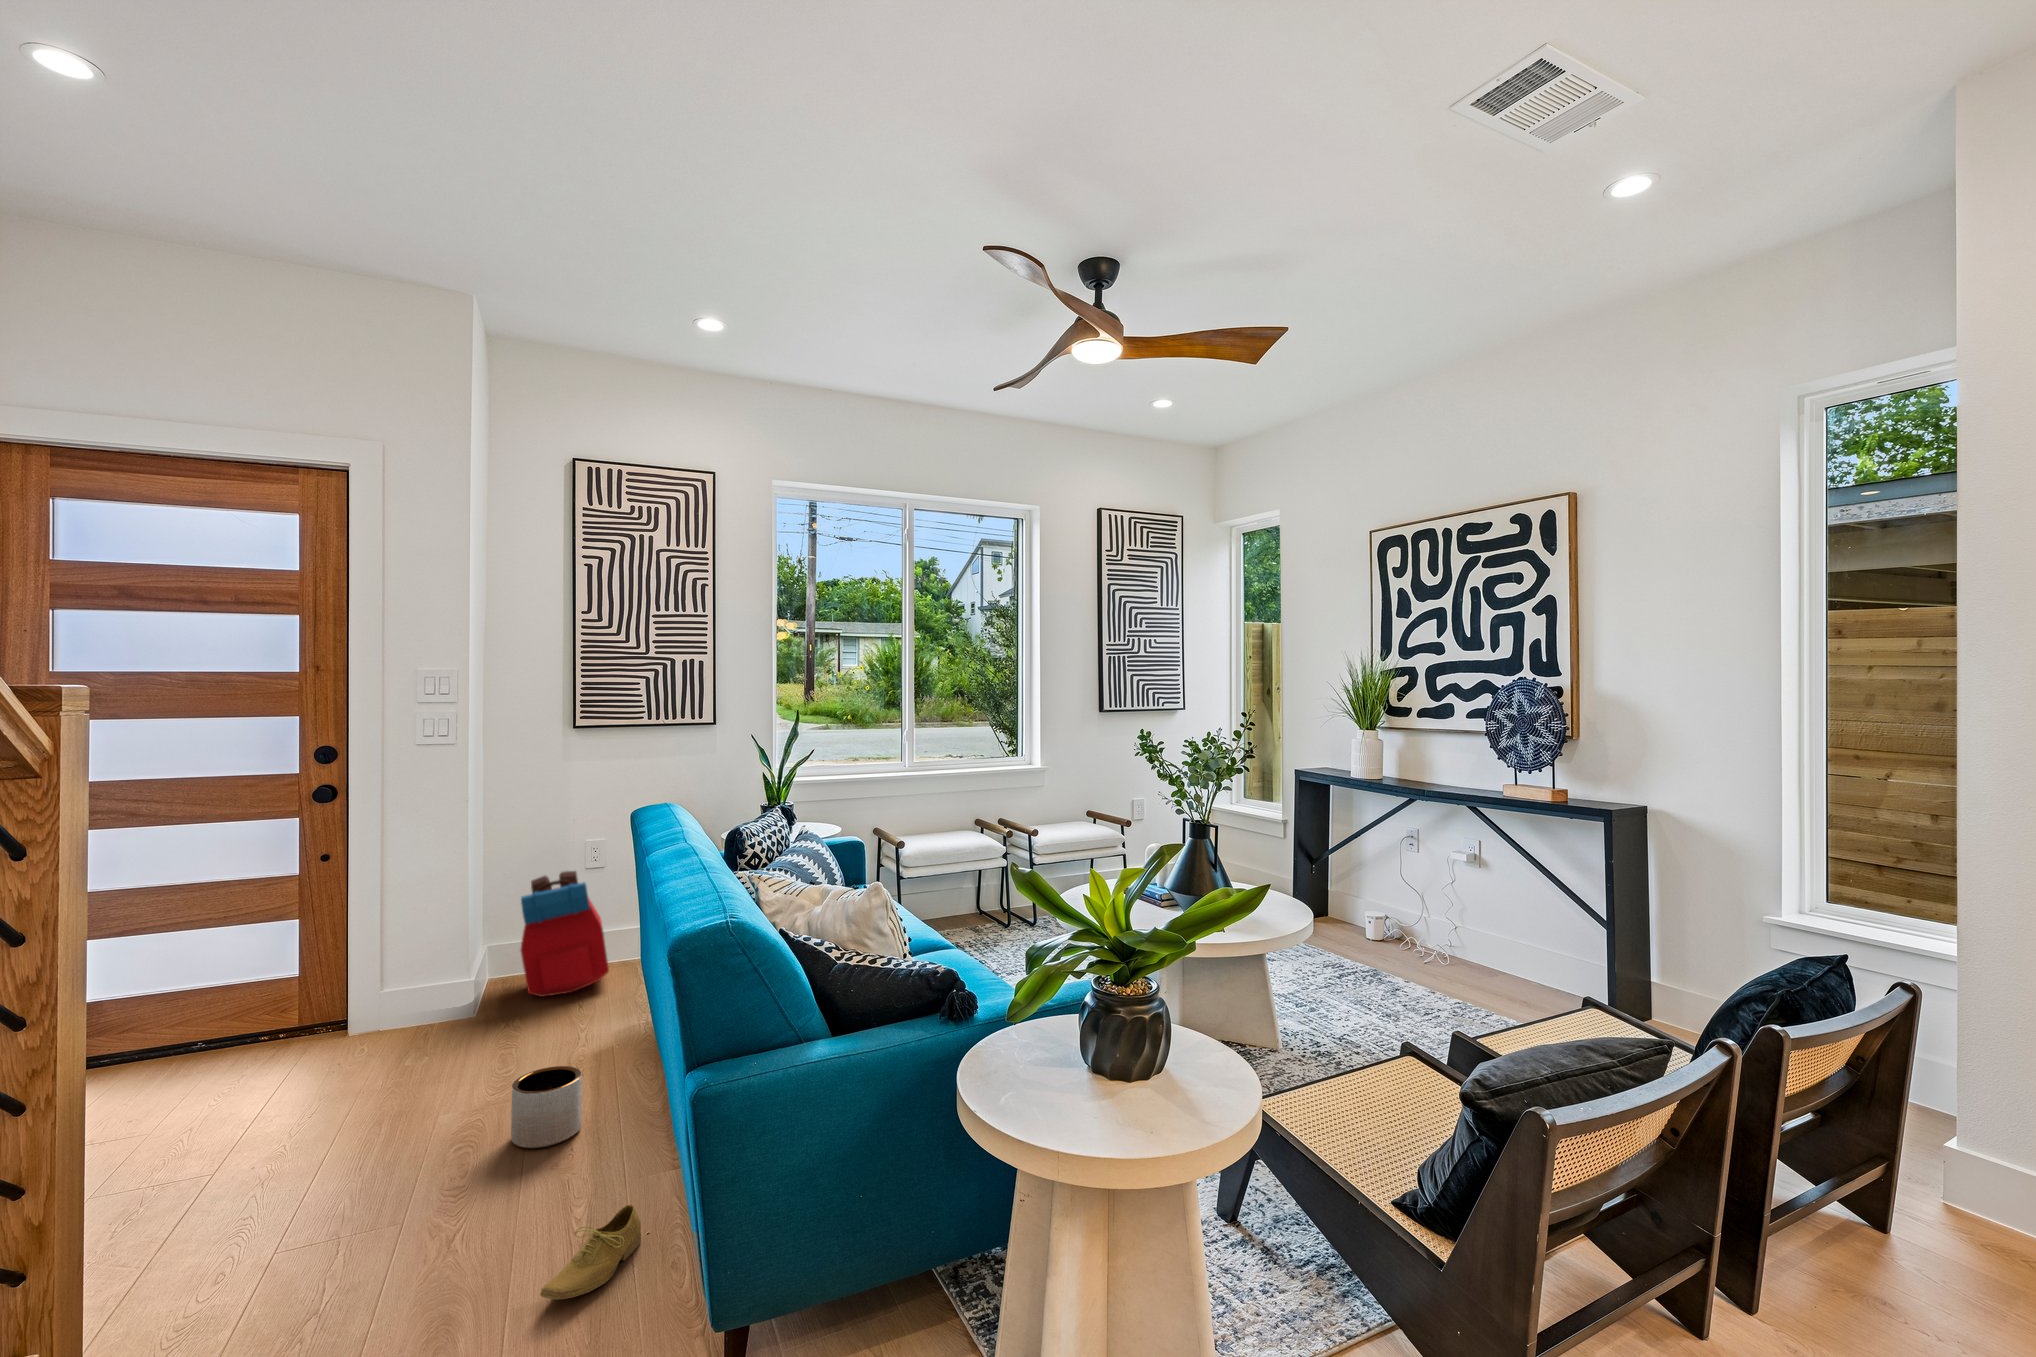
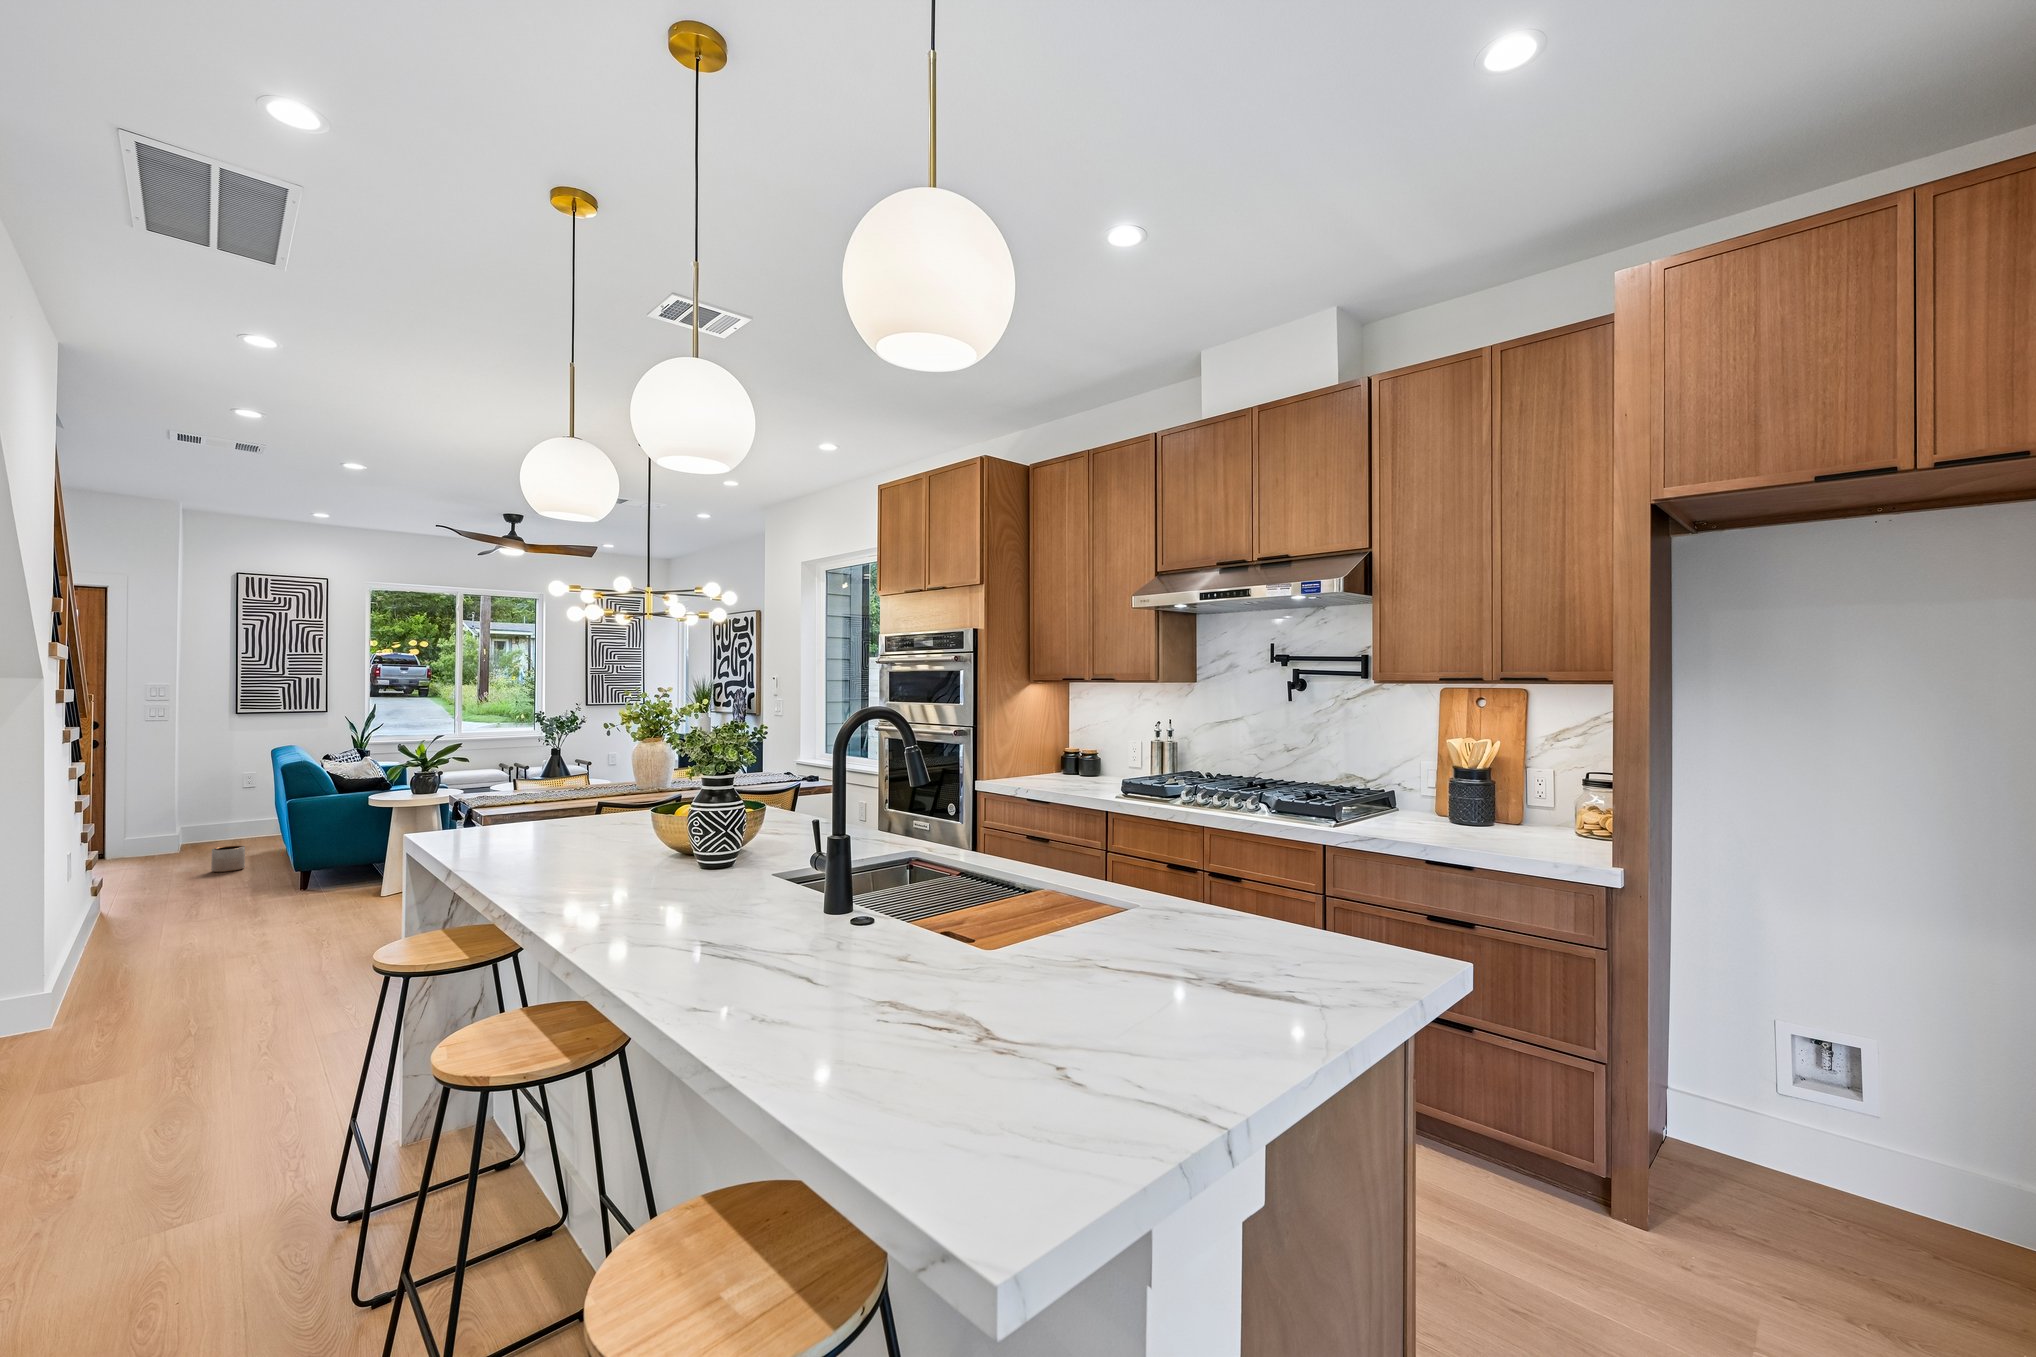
backpack: present [521,871,609,997] -> none [206,787,259,847]
shoe: present [540,1205,641,1300] -> none [231,868,271,885]

